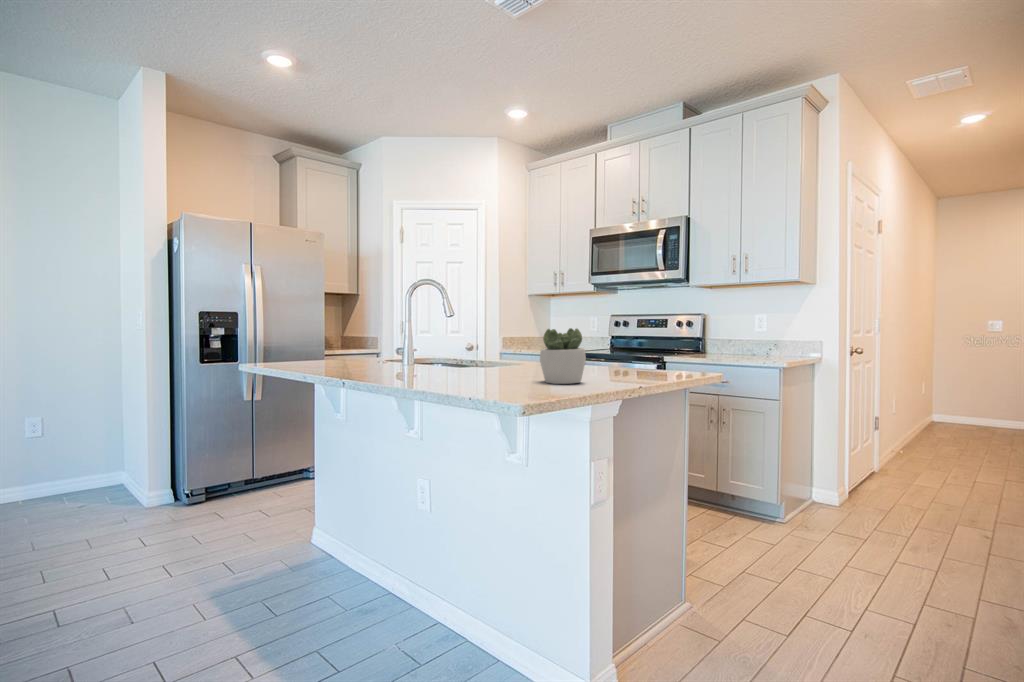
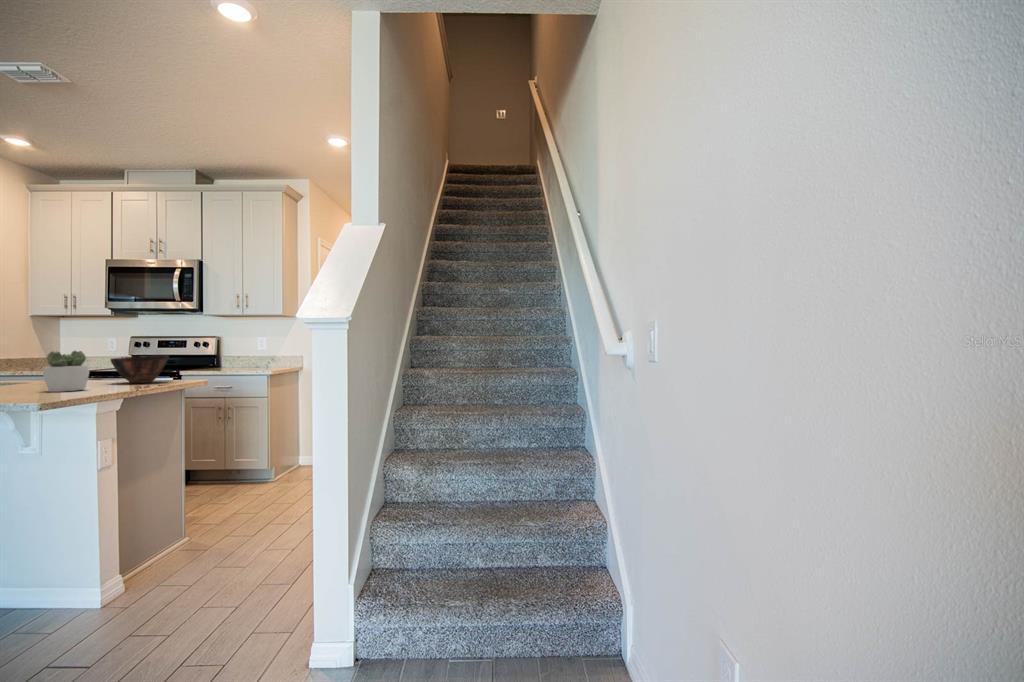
bowl: none [604,337,671,375] -> present [111,355,169,383]

